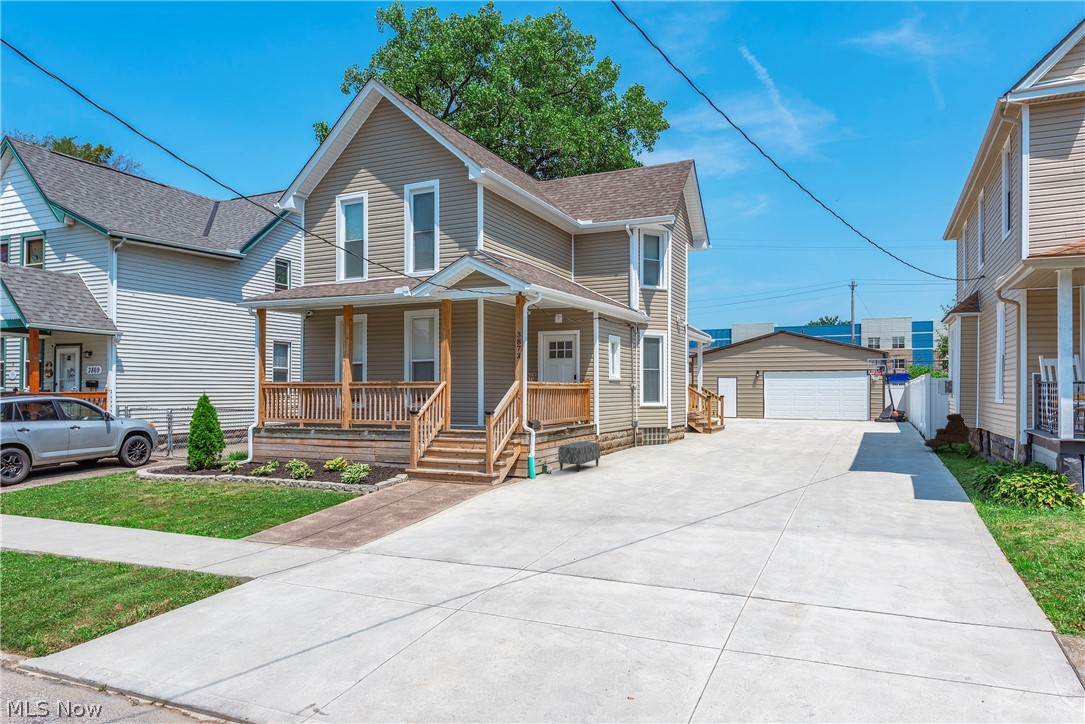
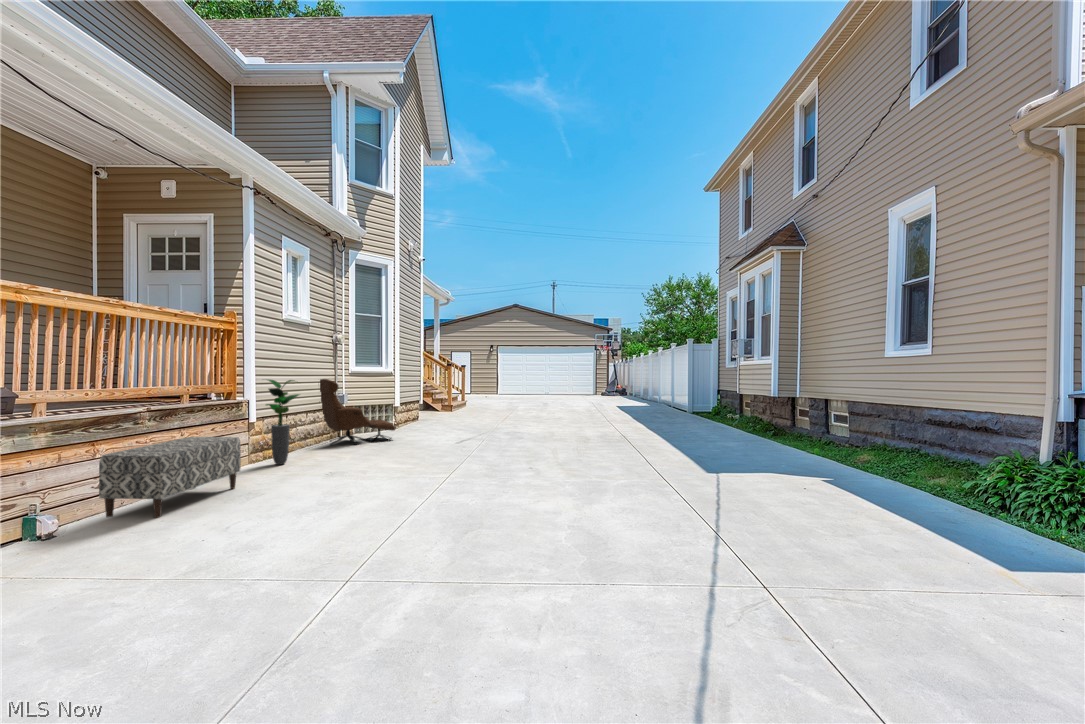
potted plant: none [601,414,621,458] -> present [266,379,299,465]
lounge chair: present [924,414,970,453] -> present [320,379,395,445]

